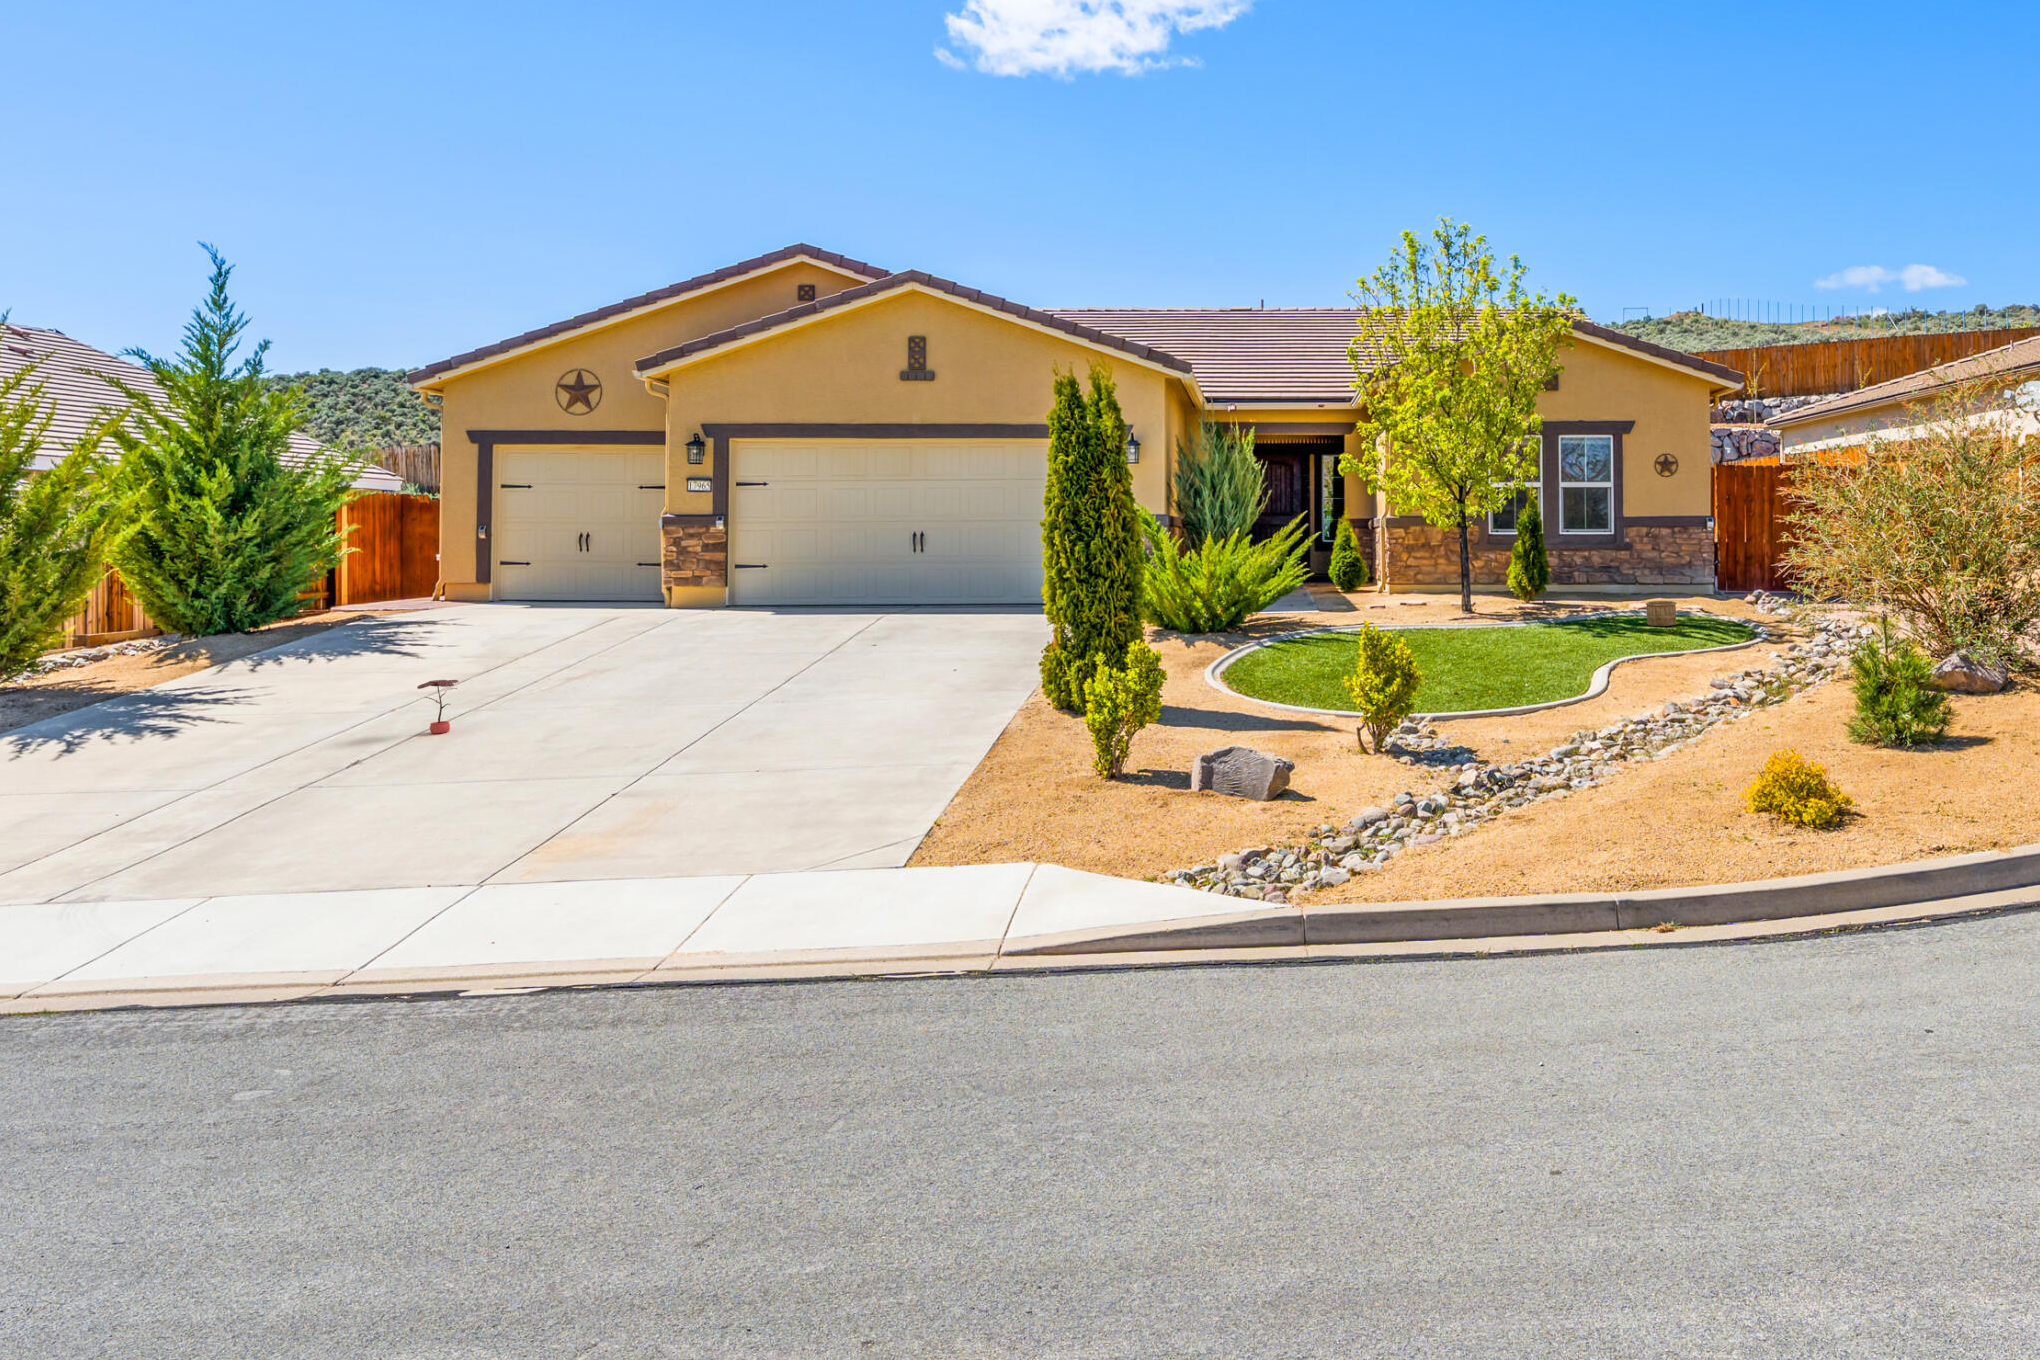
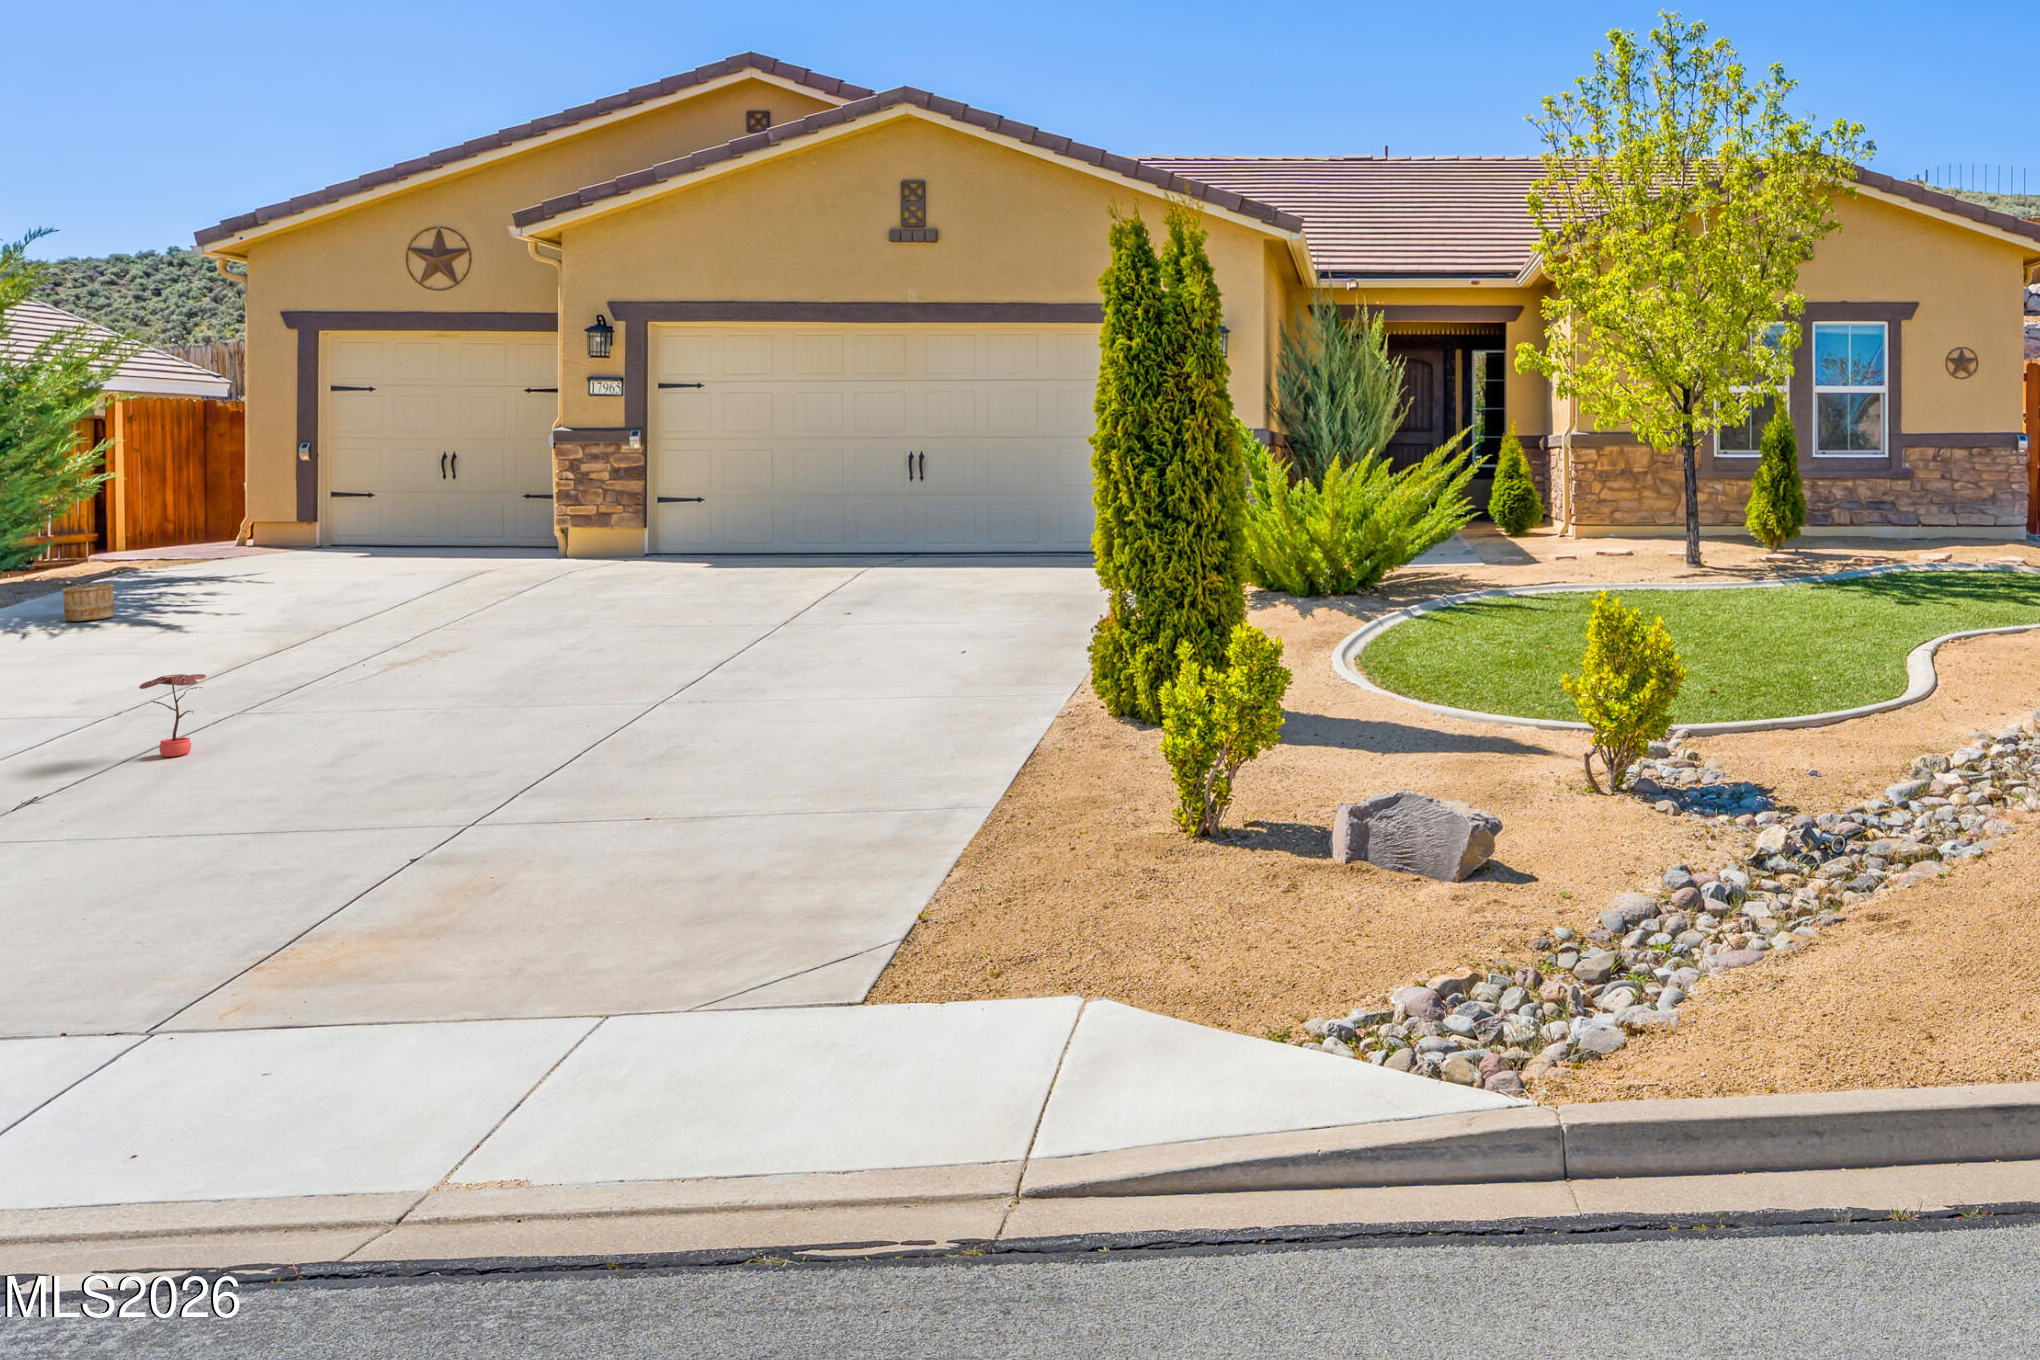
wooden bucket: present [1646,601,1676,626] -> present [61,584,114,621]

